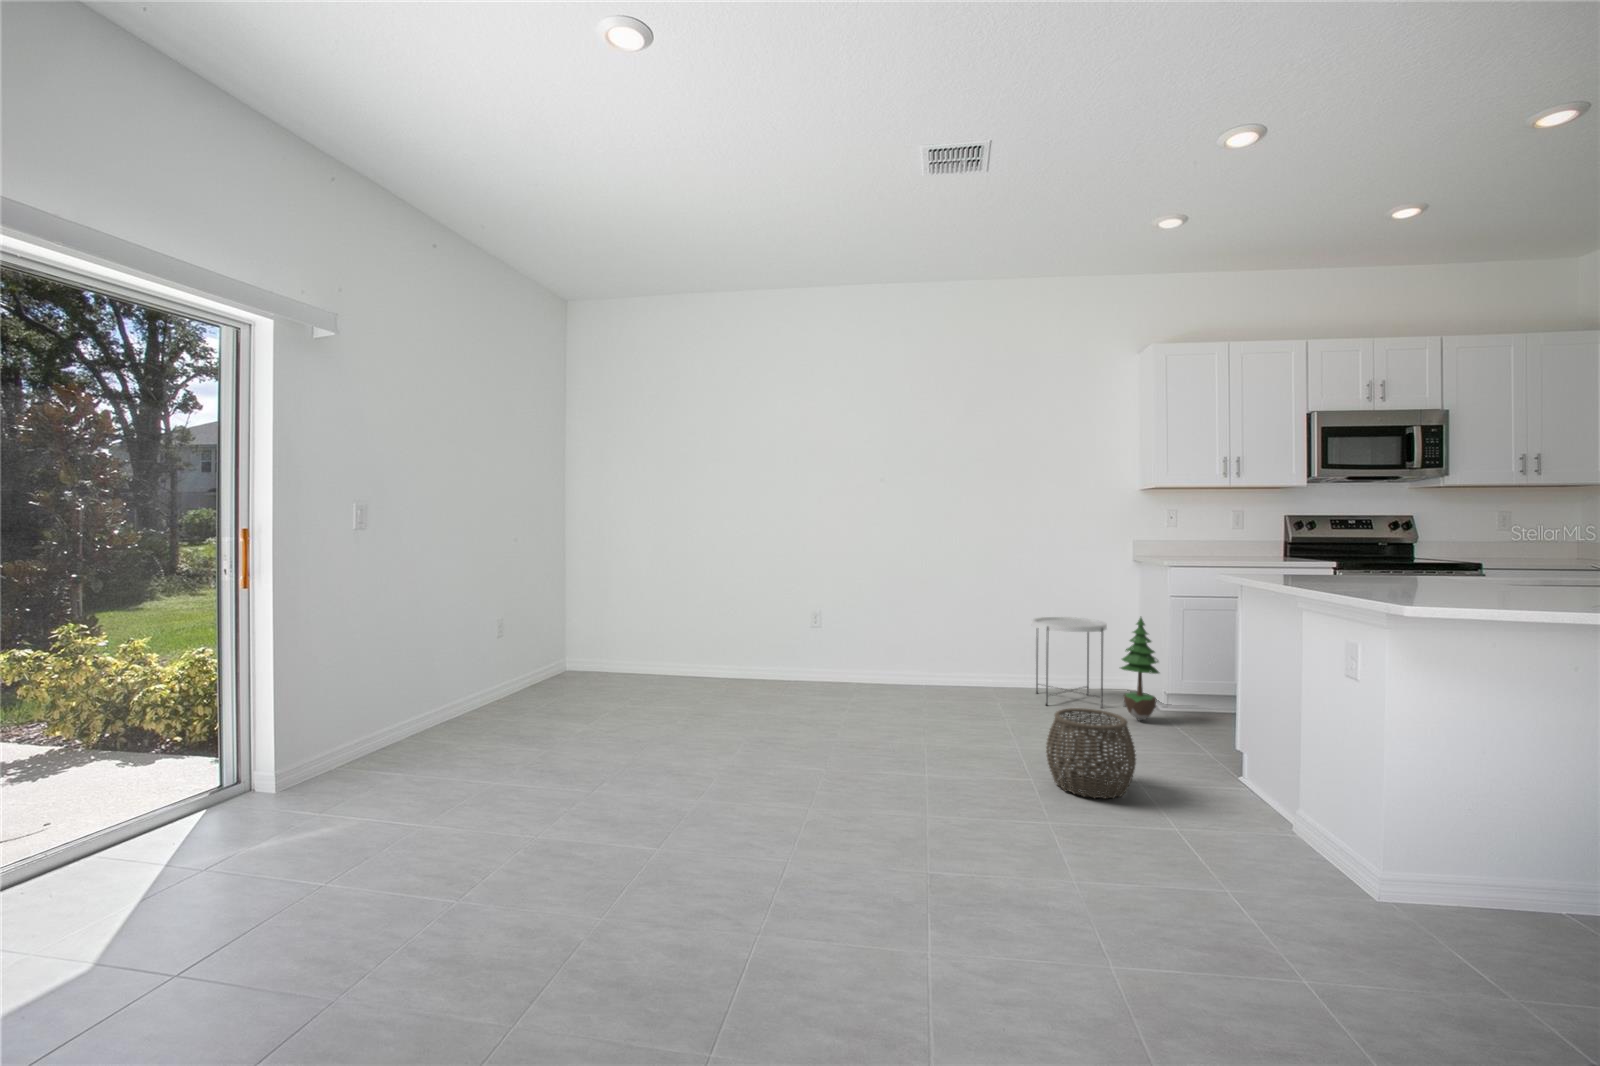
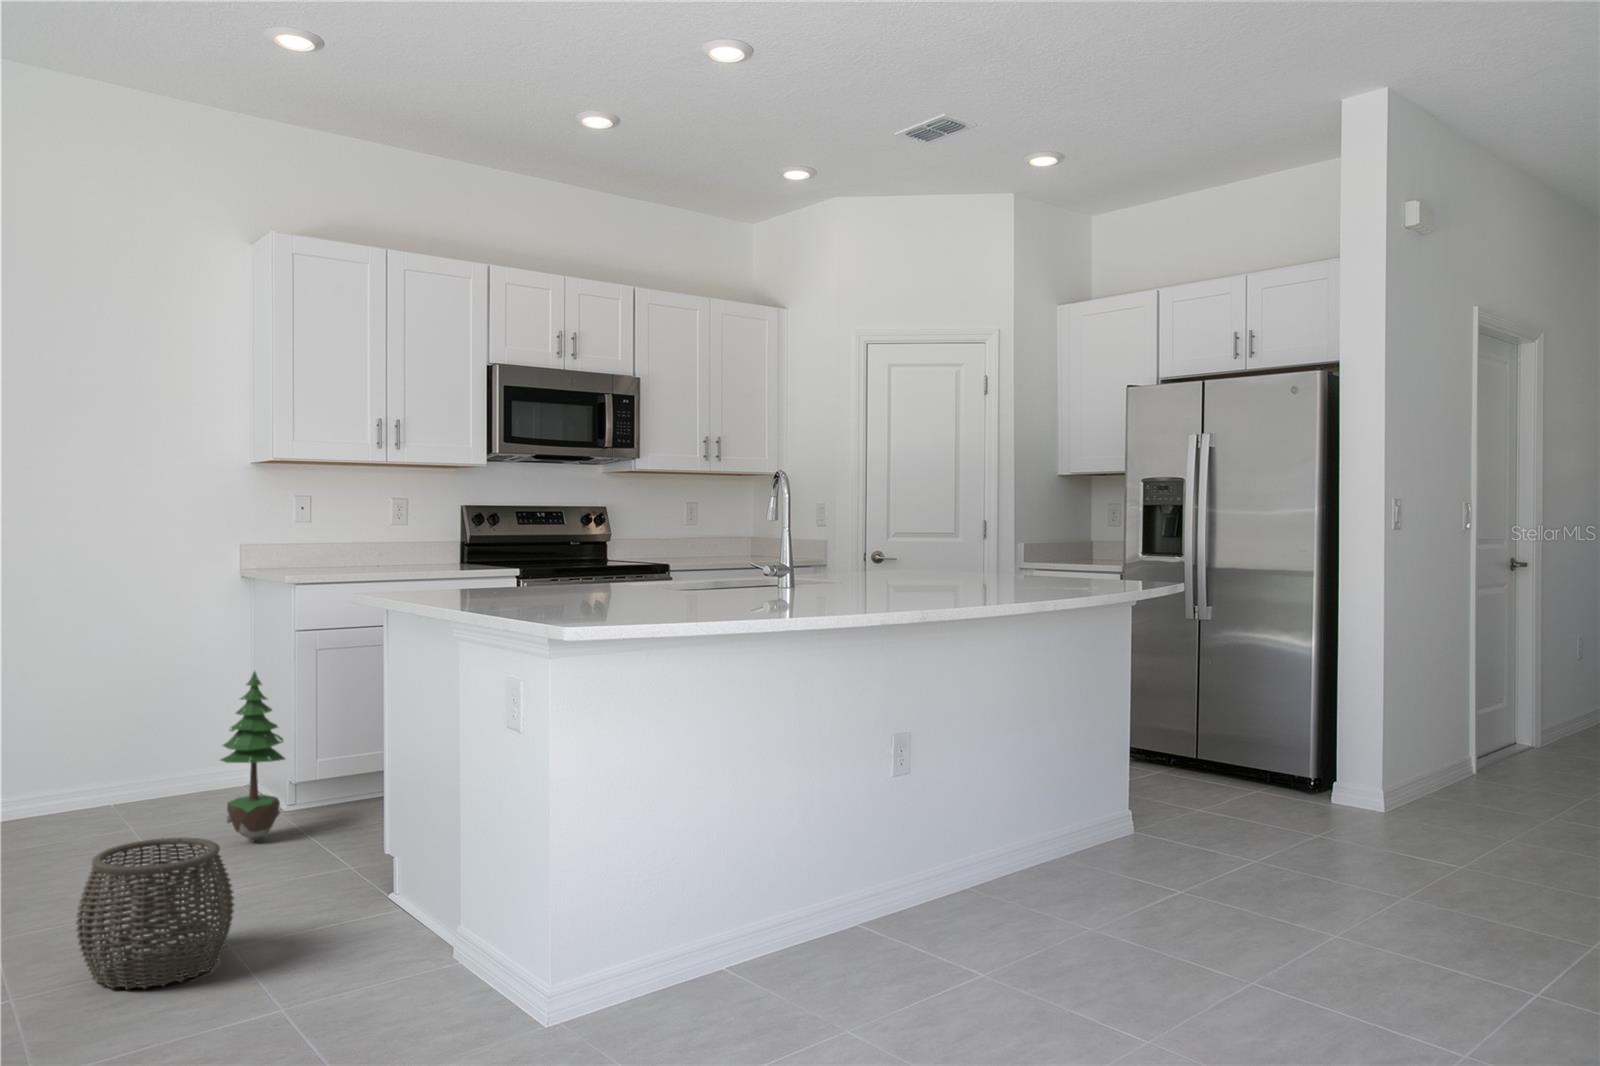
side table: present [1032,617,1107,708] -> none [60,682,201,847]

